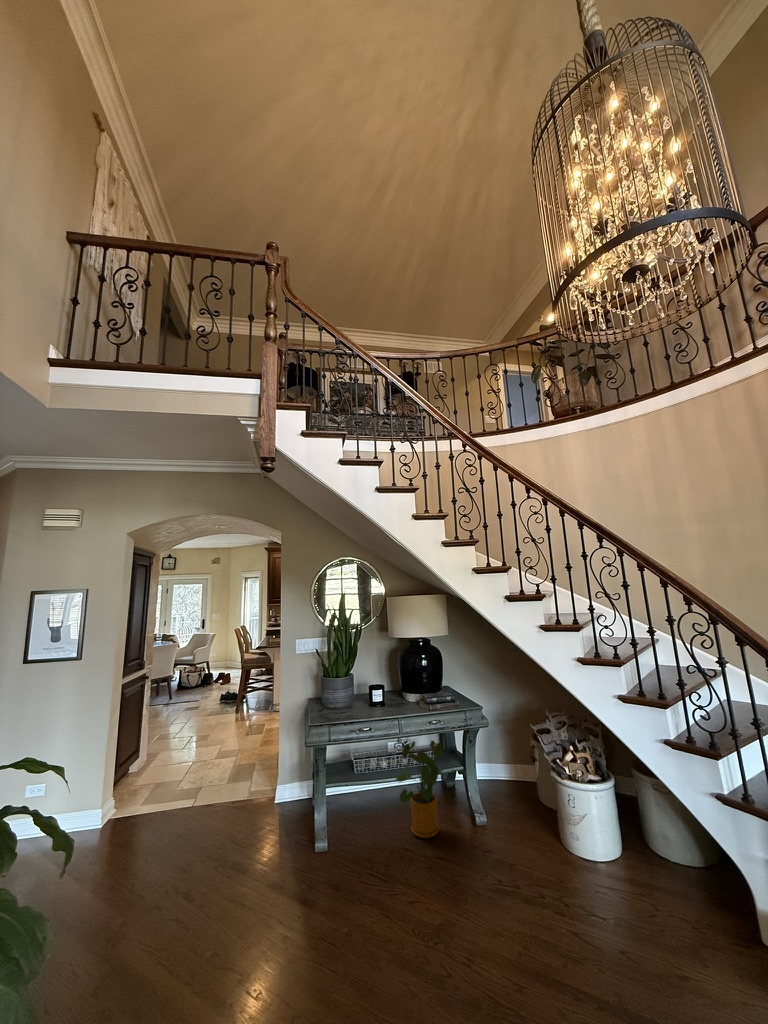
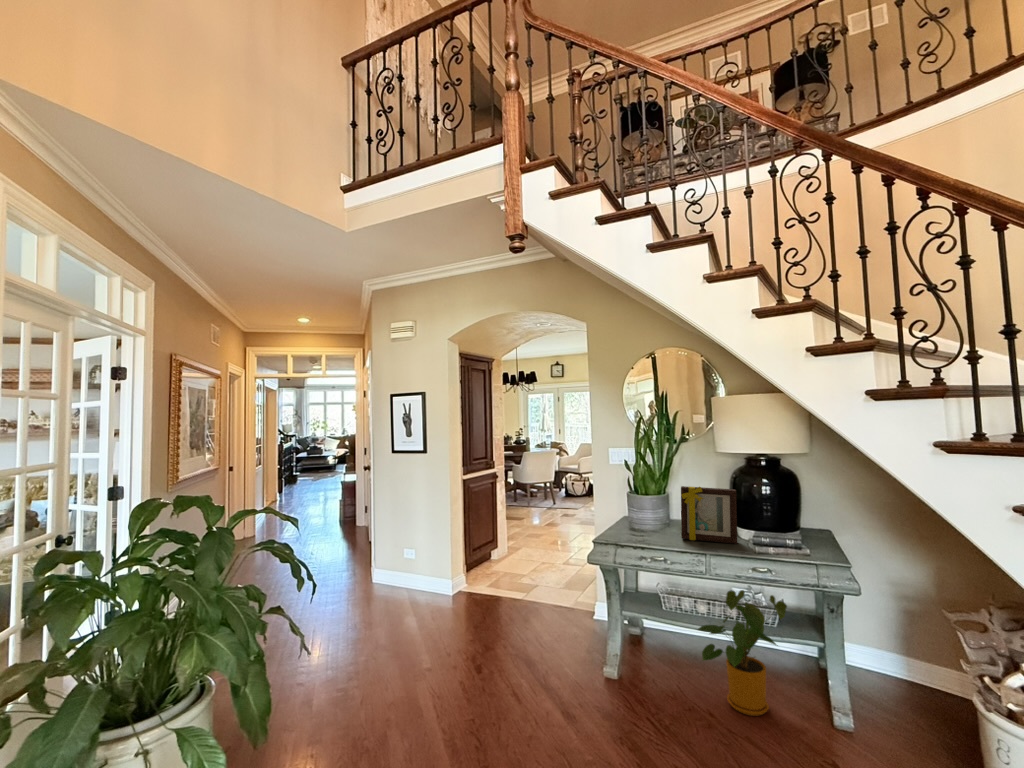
picture frame: none [374,665,412,709] -> present [681,486,737,544]

